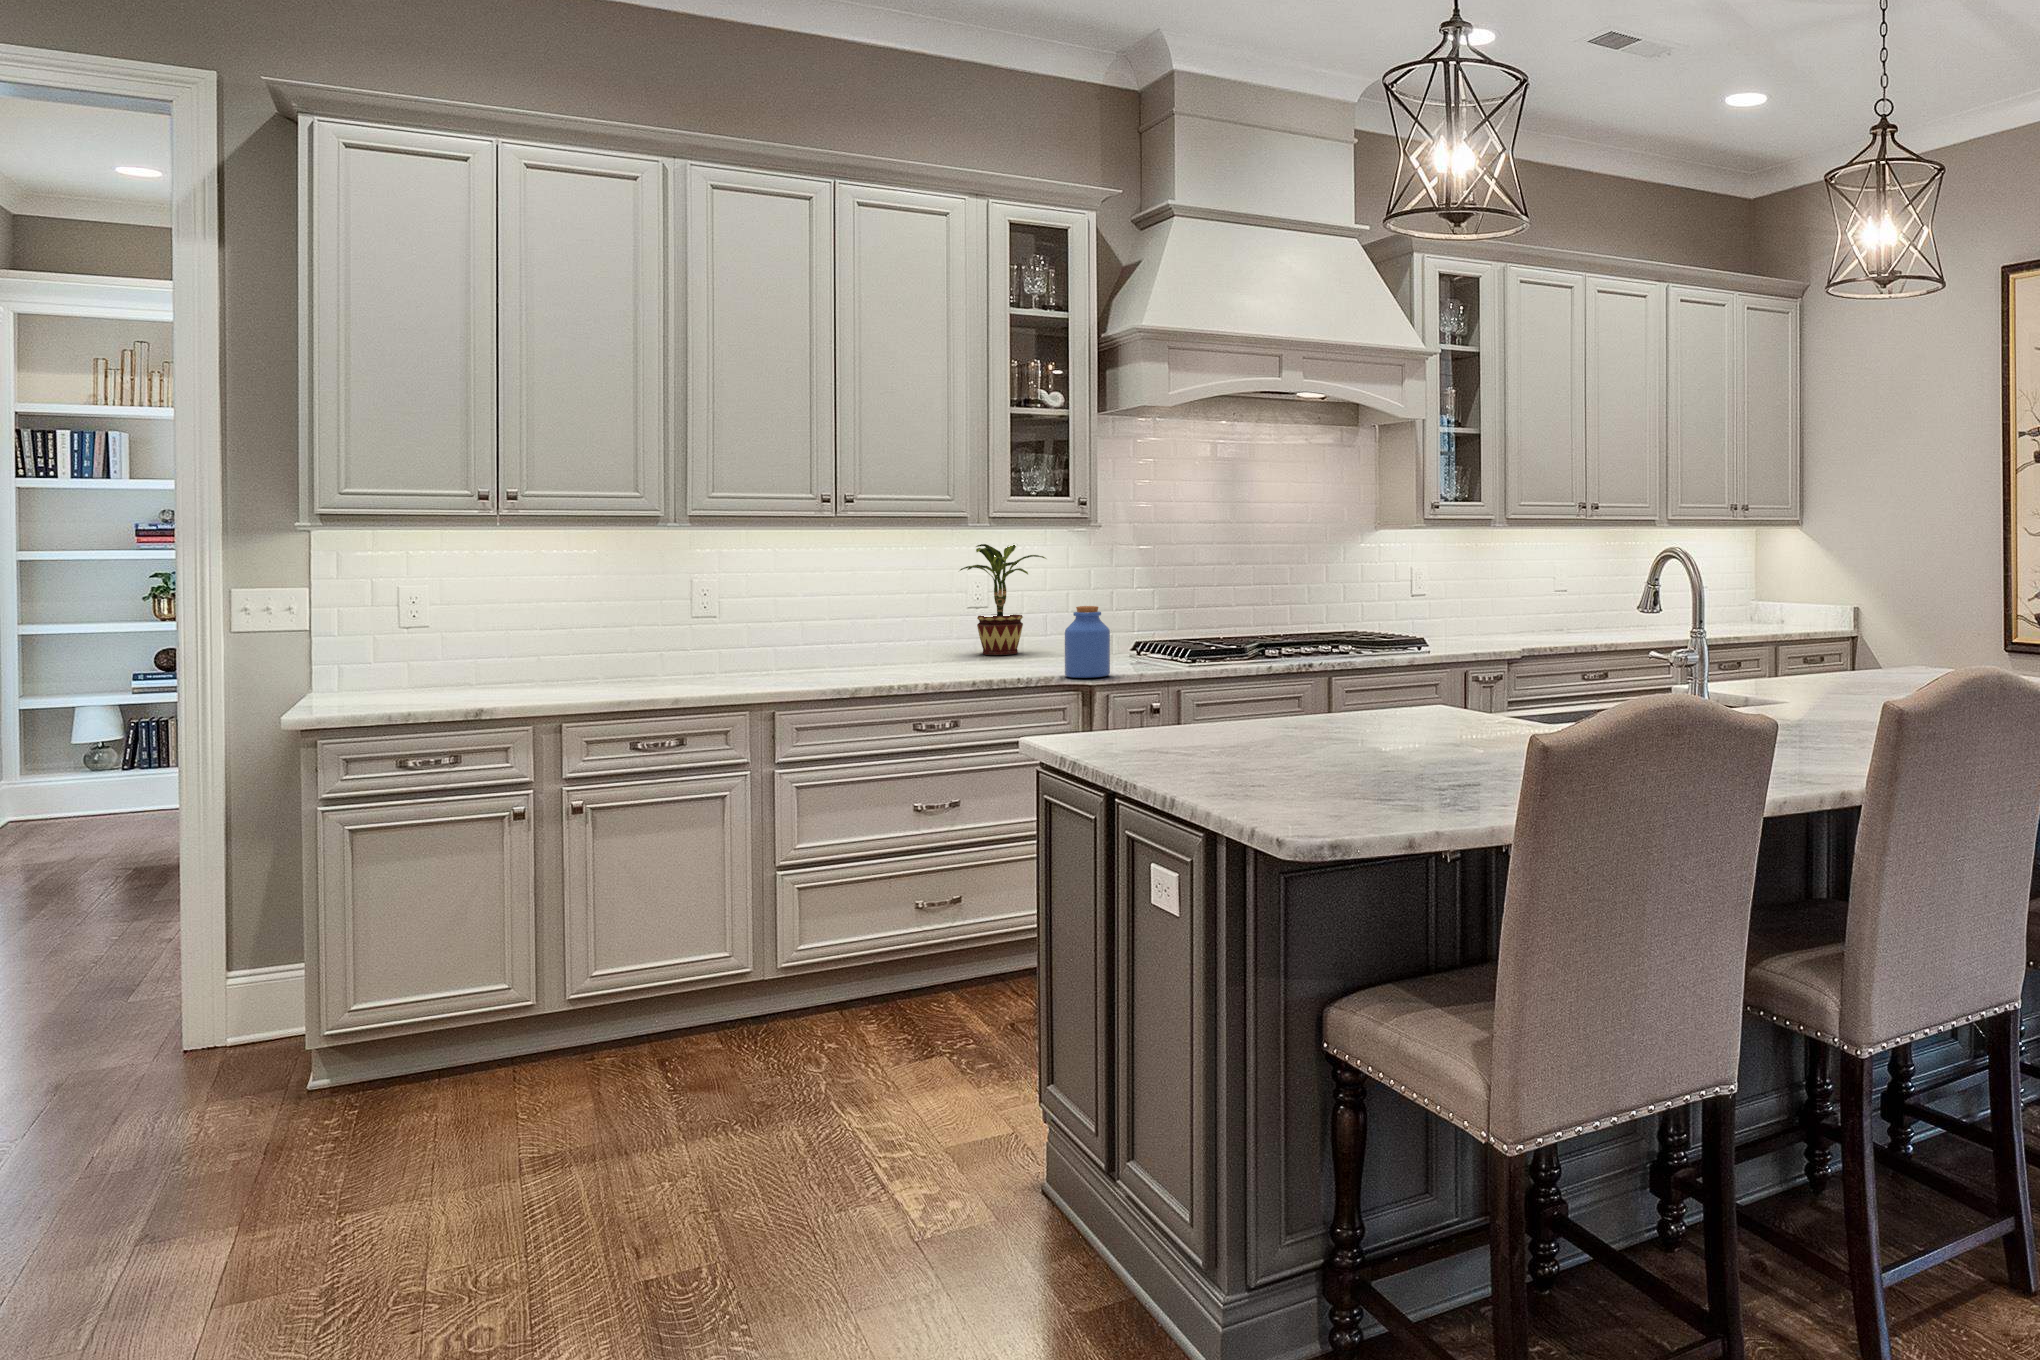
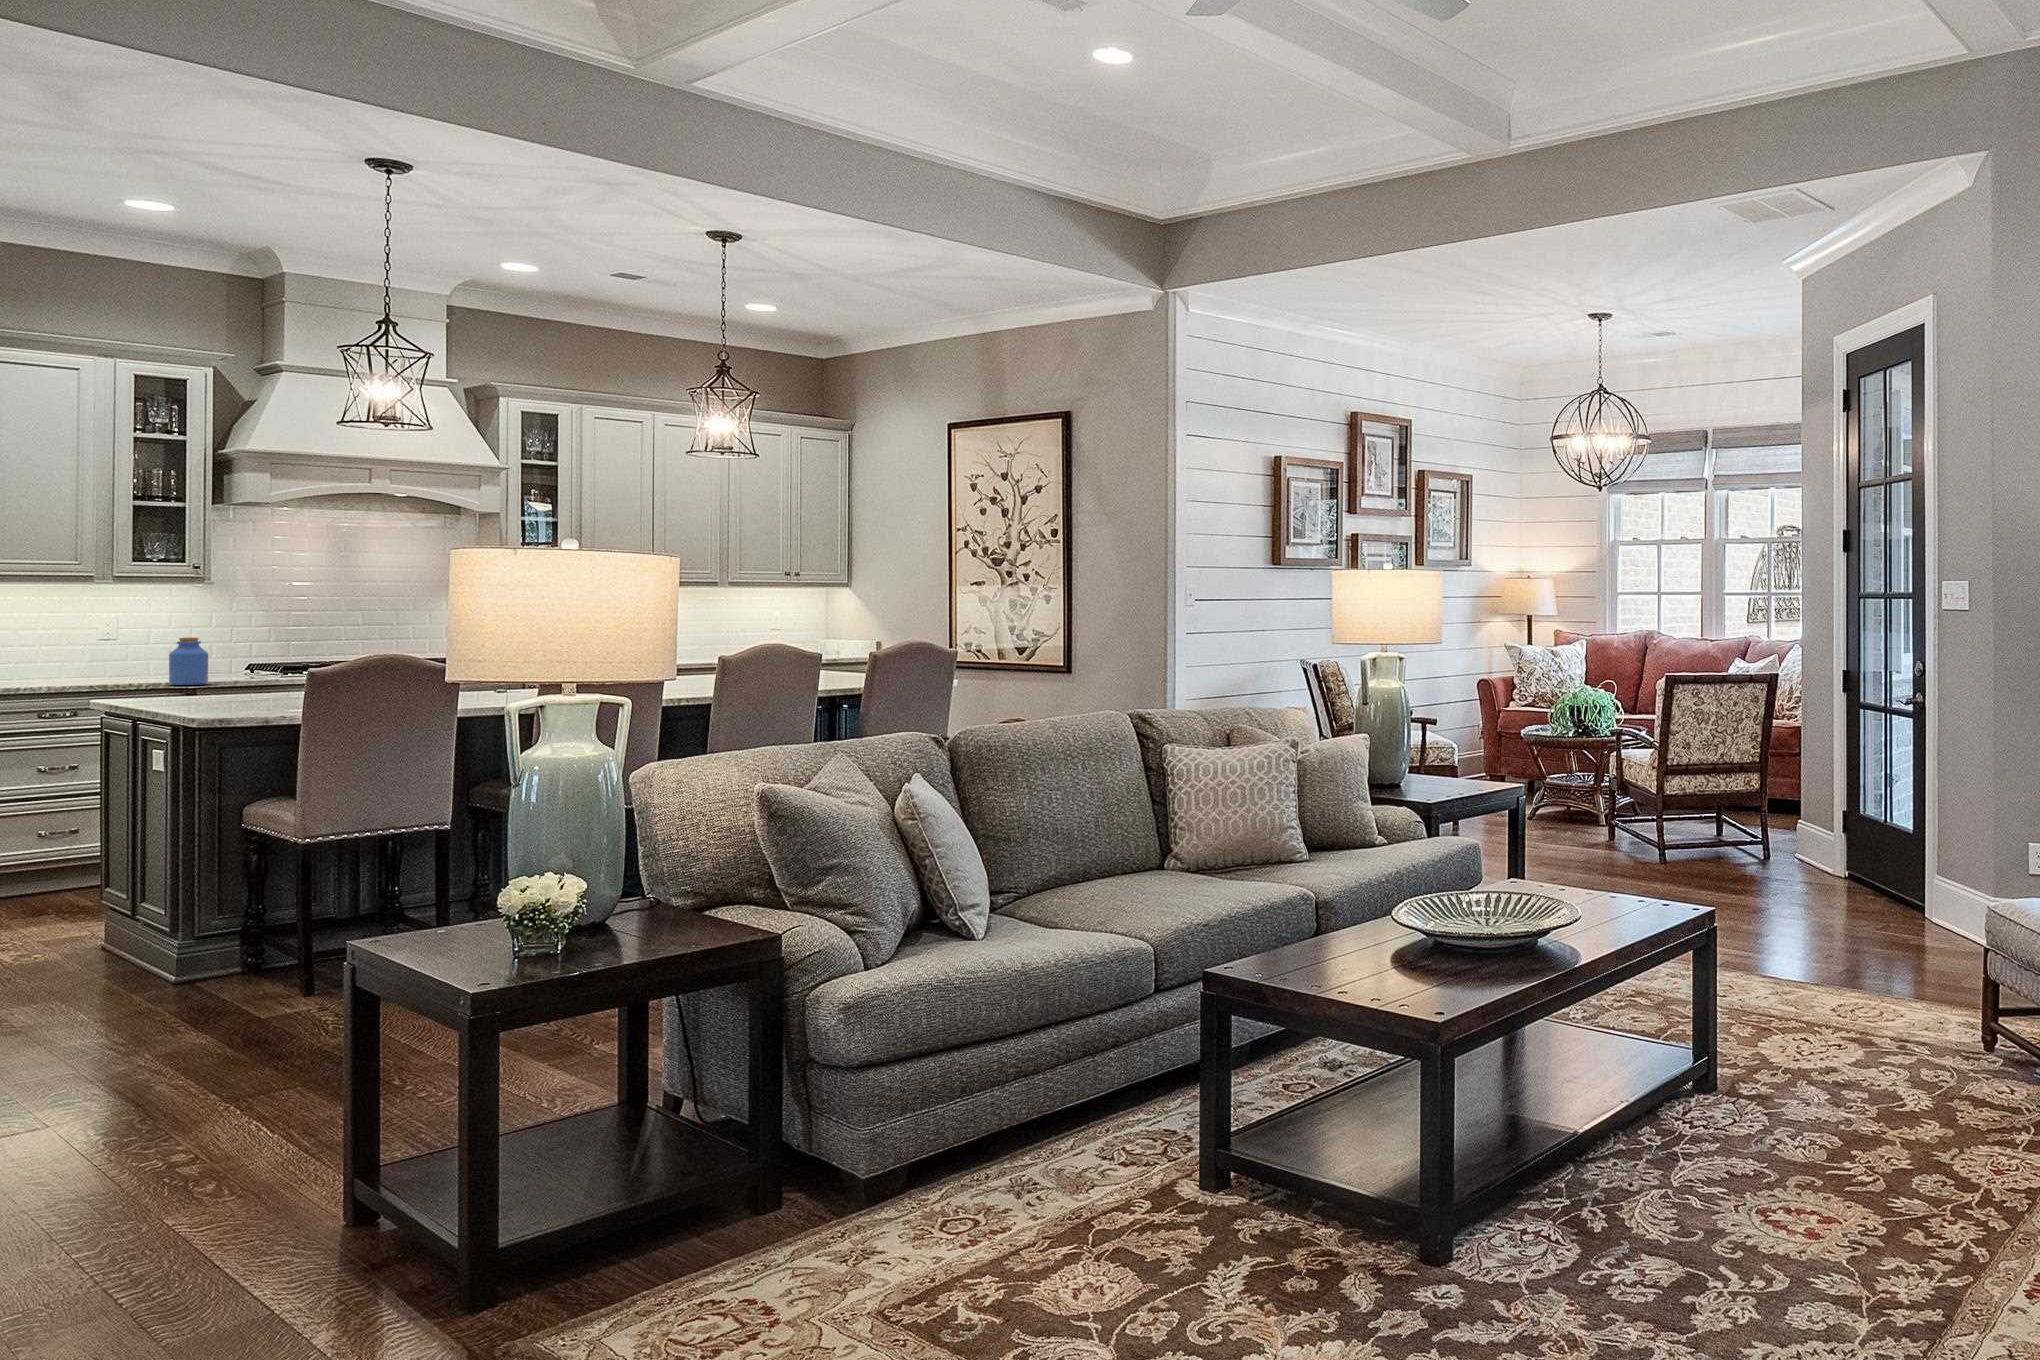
potted plant: present [960,544,1046,655] -> none [87,597,170,676]

